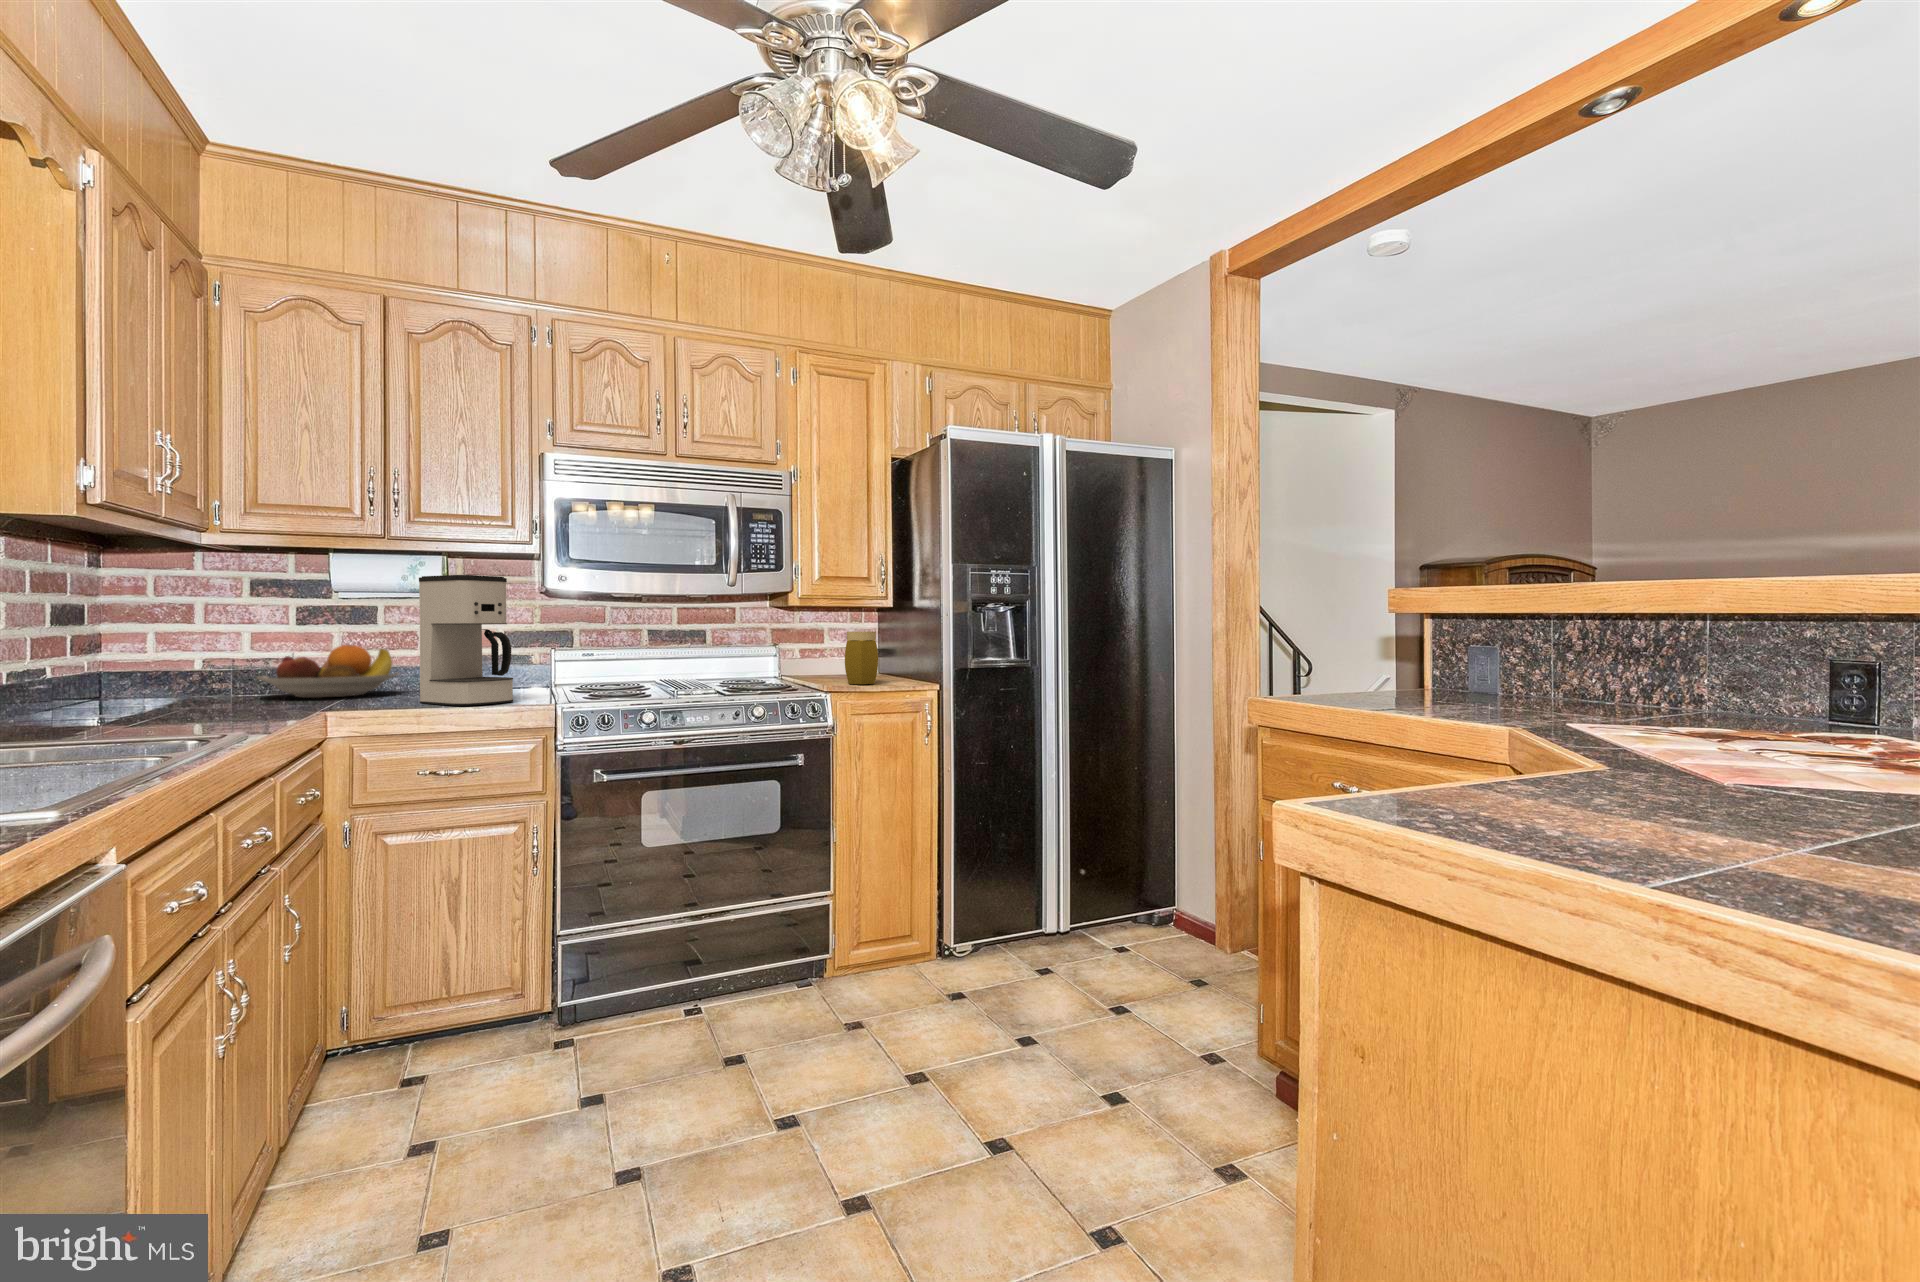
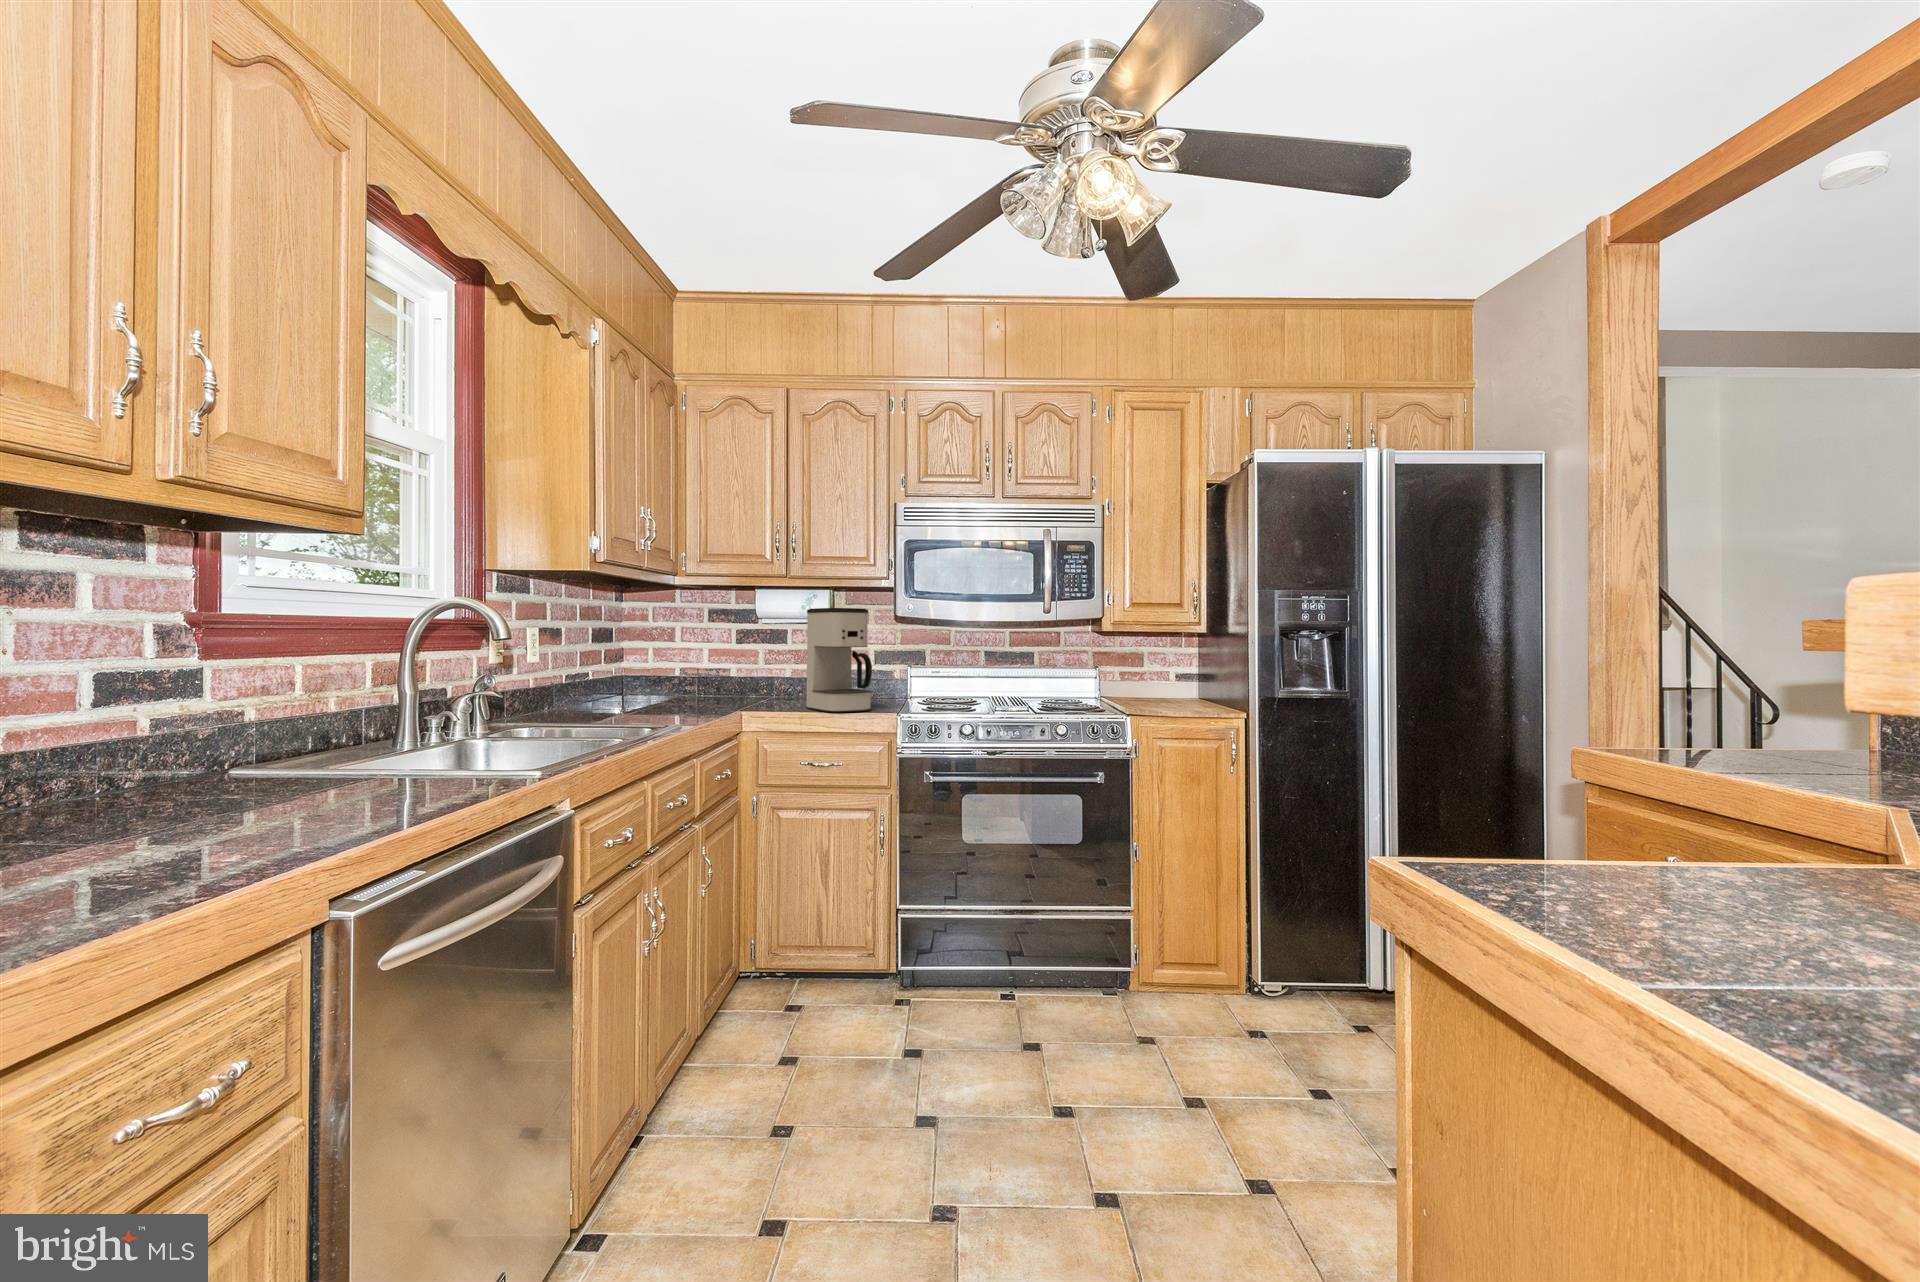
jar: present [845,631,878,684] -> none [1156,655,1190,706]
fruit bowl: present [257,645,399,698] -> none [709,660,801,700]

